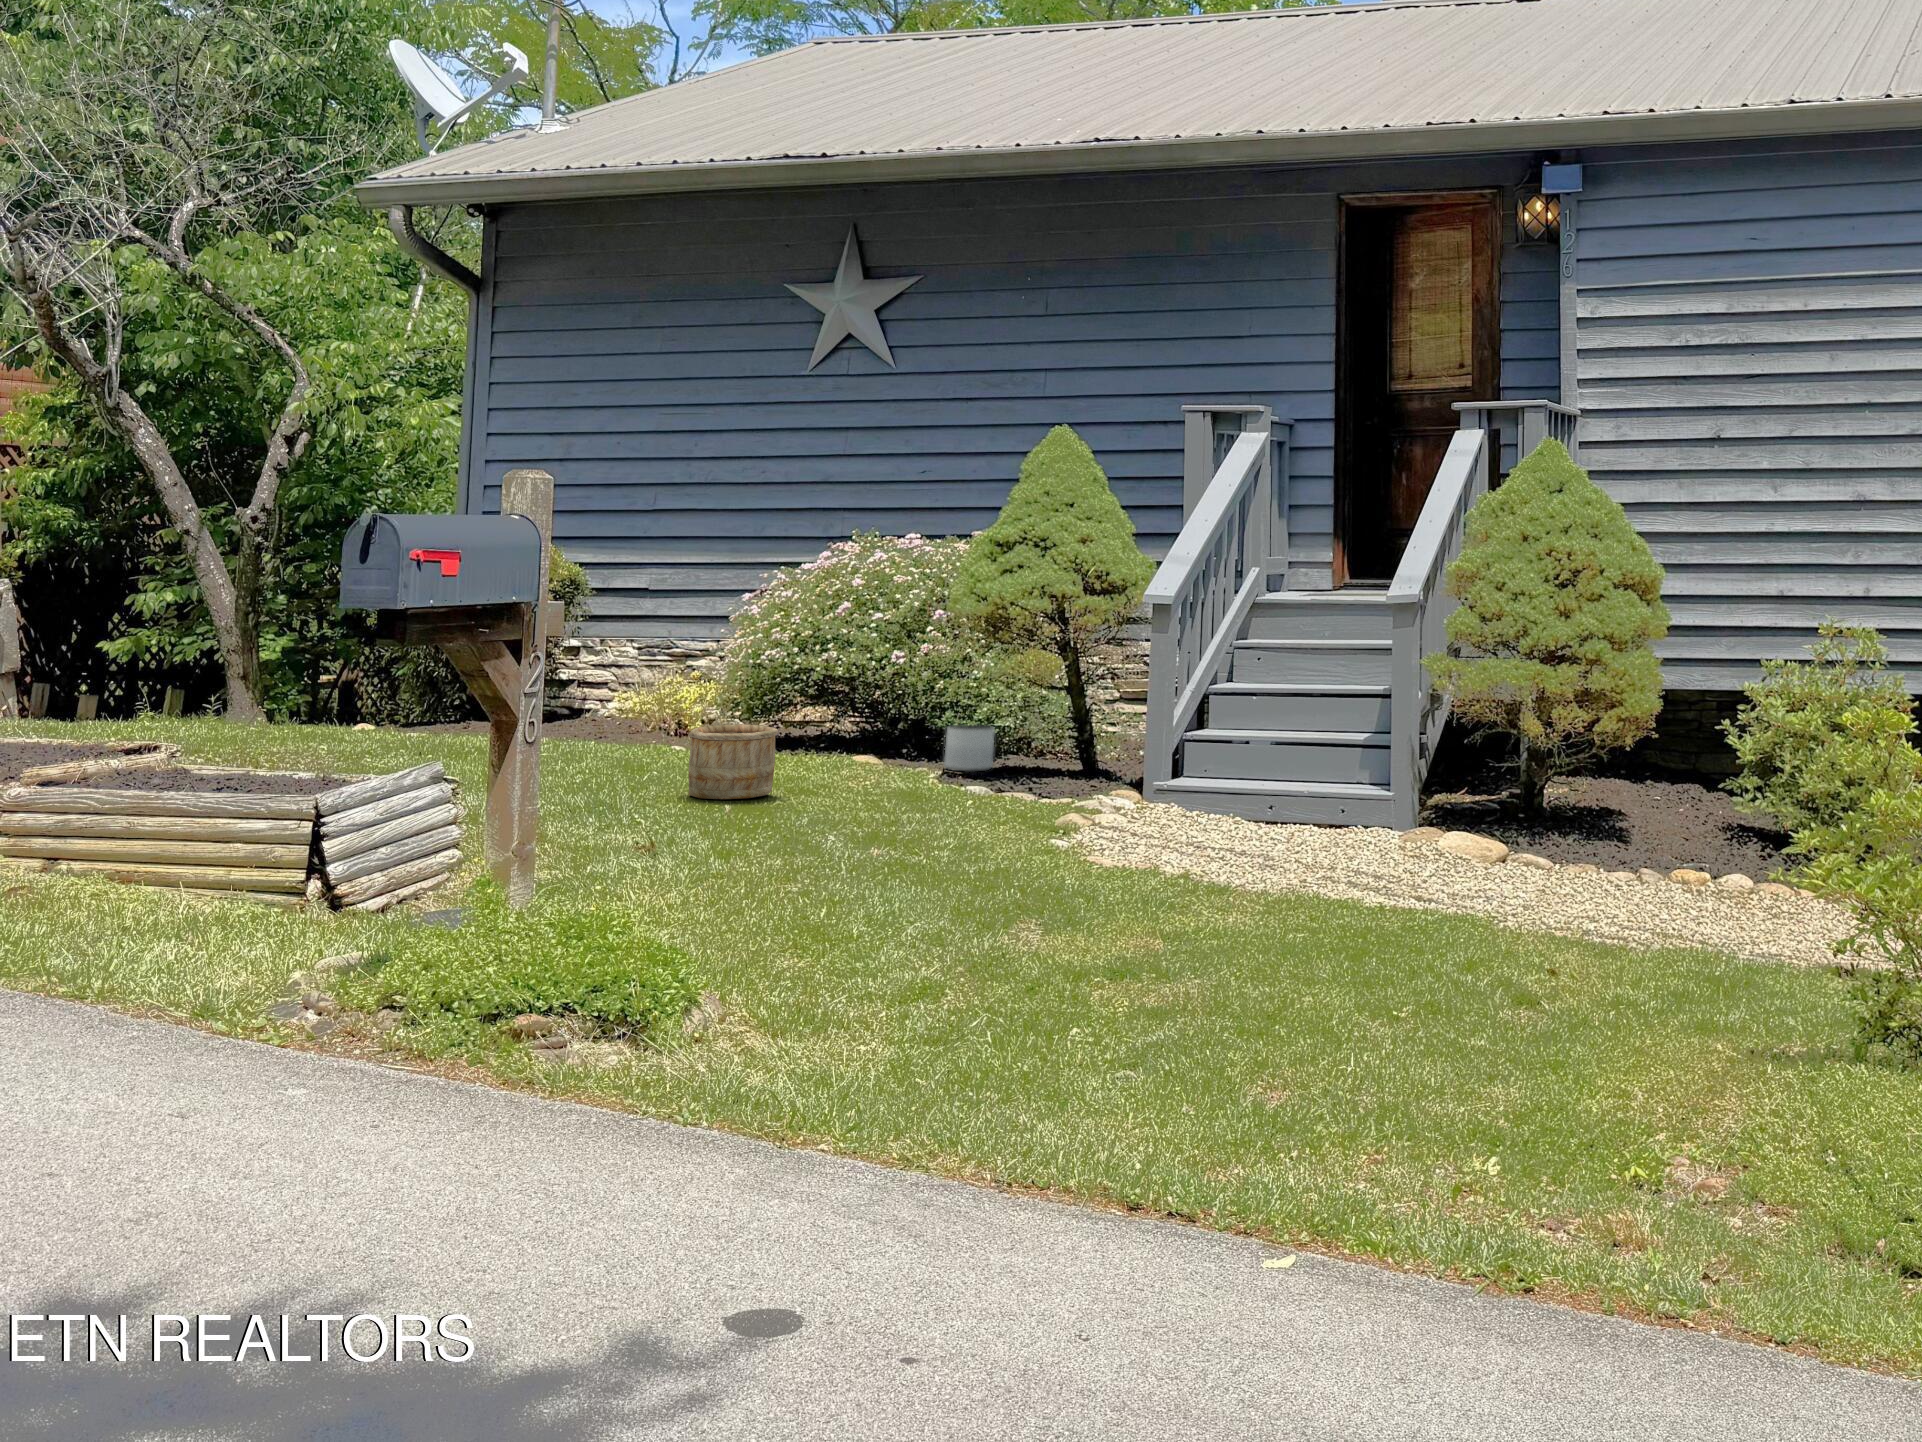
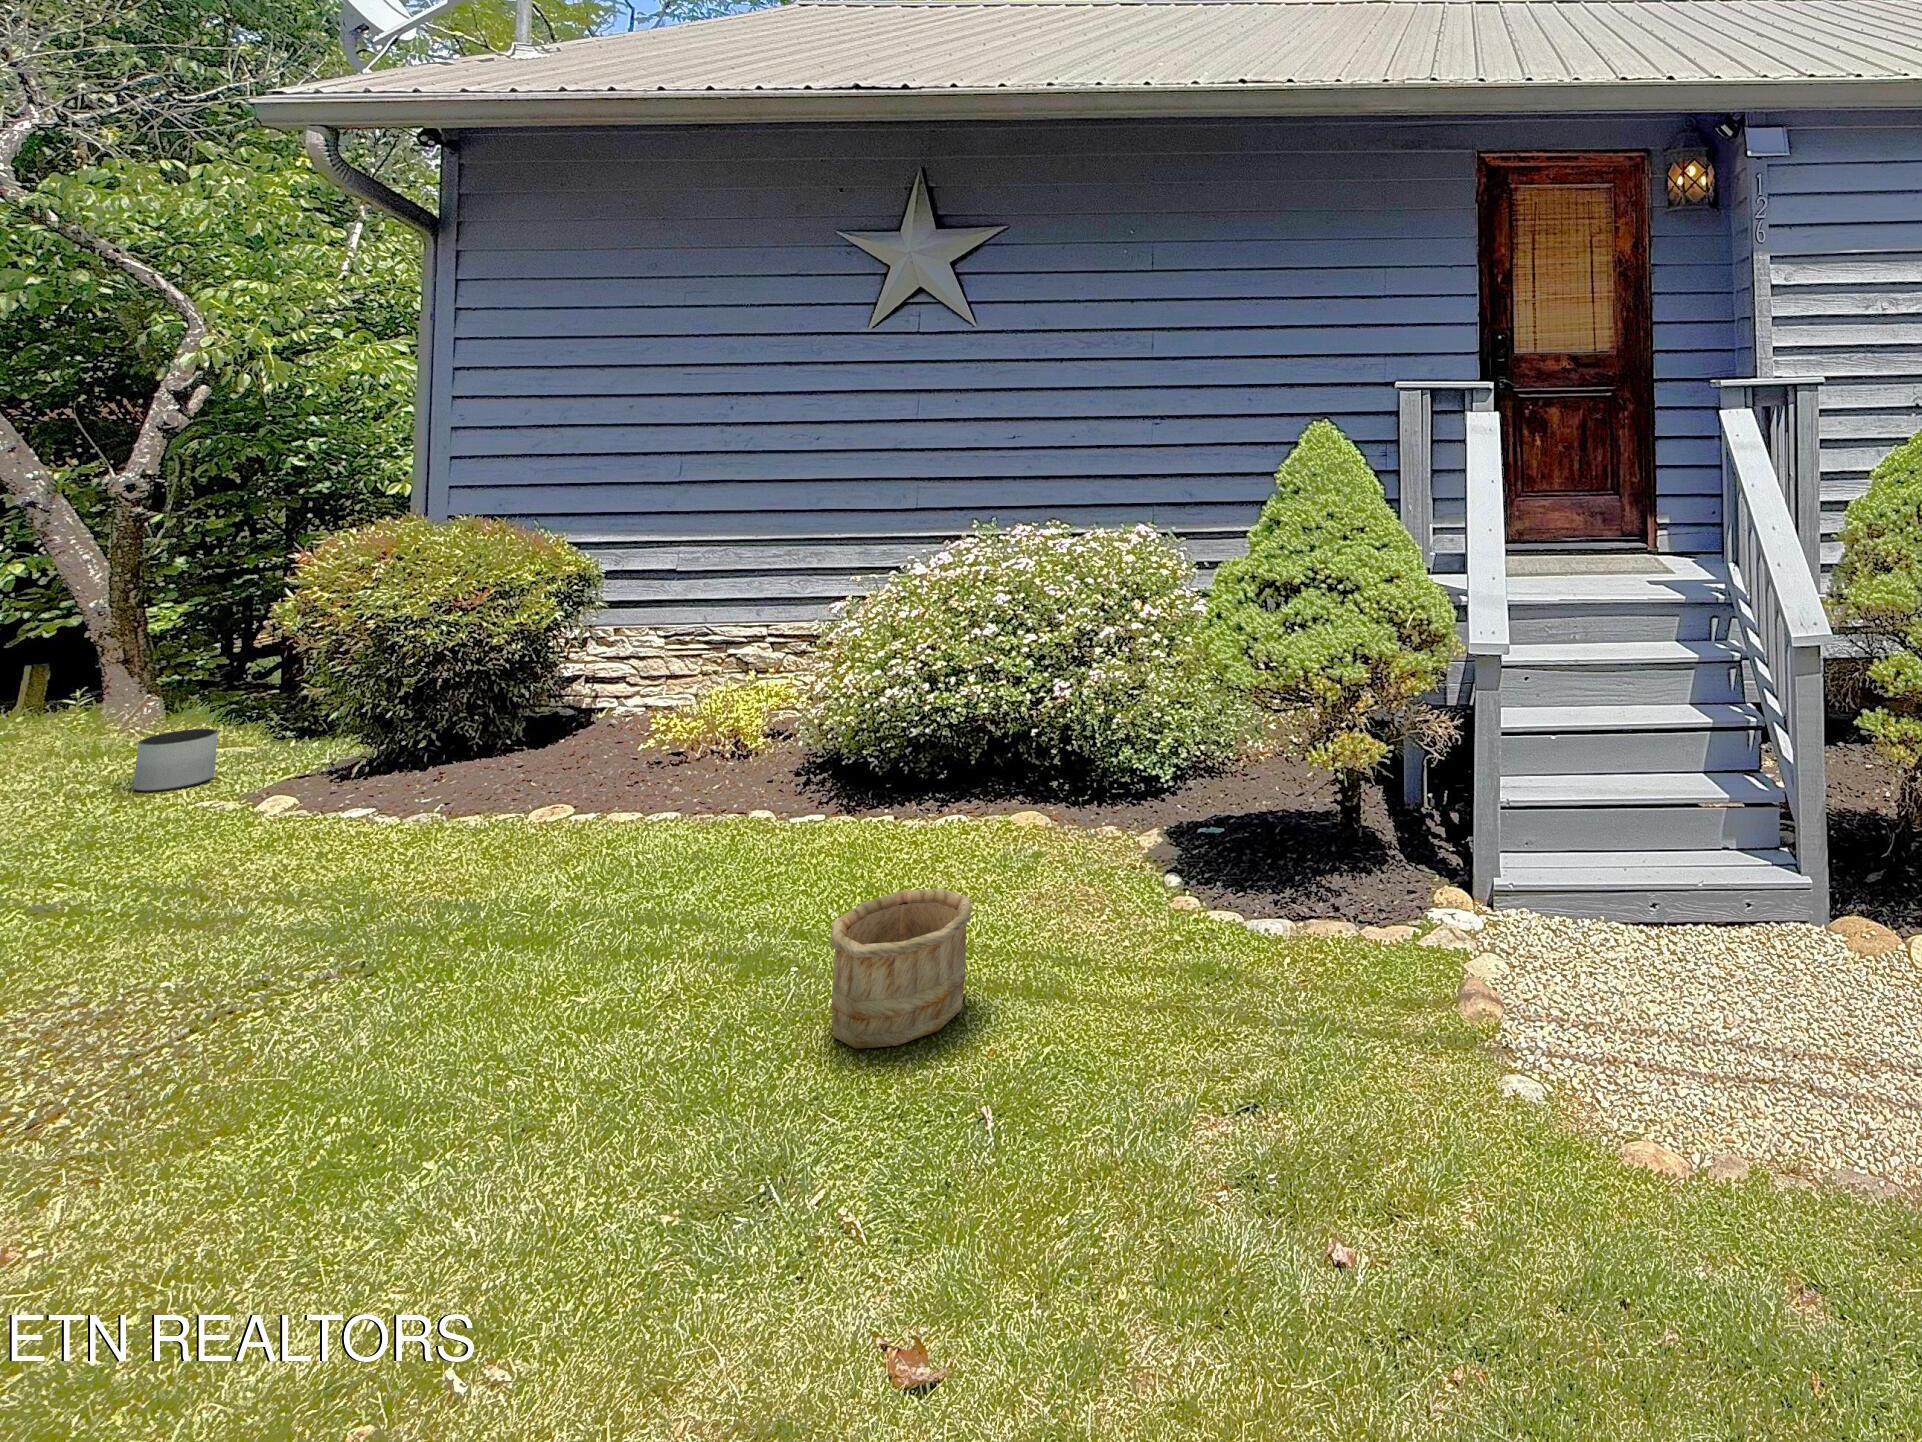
planter: present [944,725,995,772] -> present [134,729,218,792]

